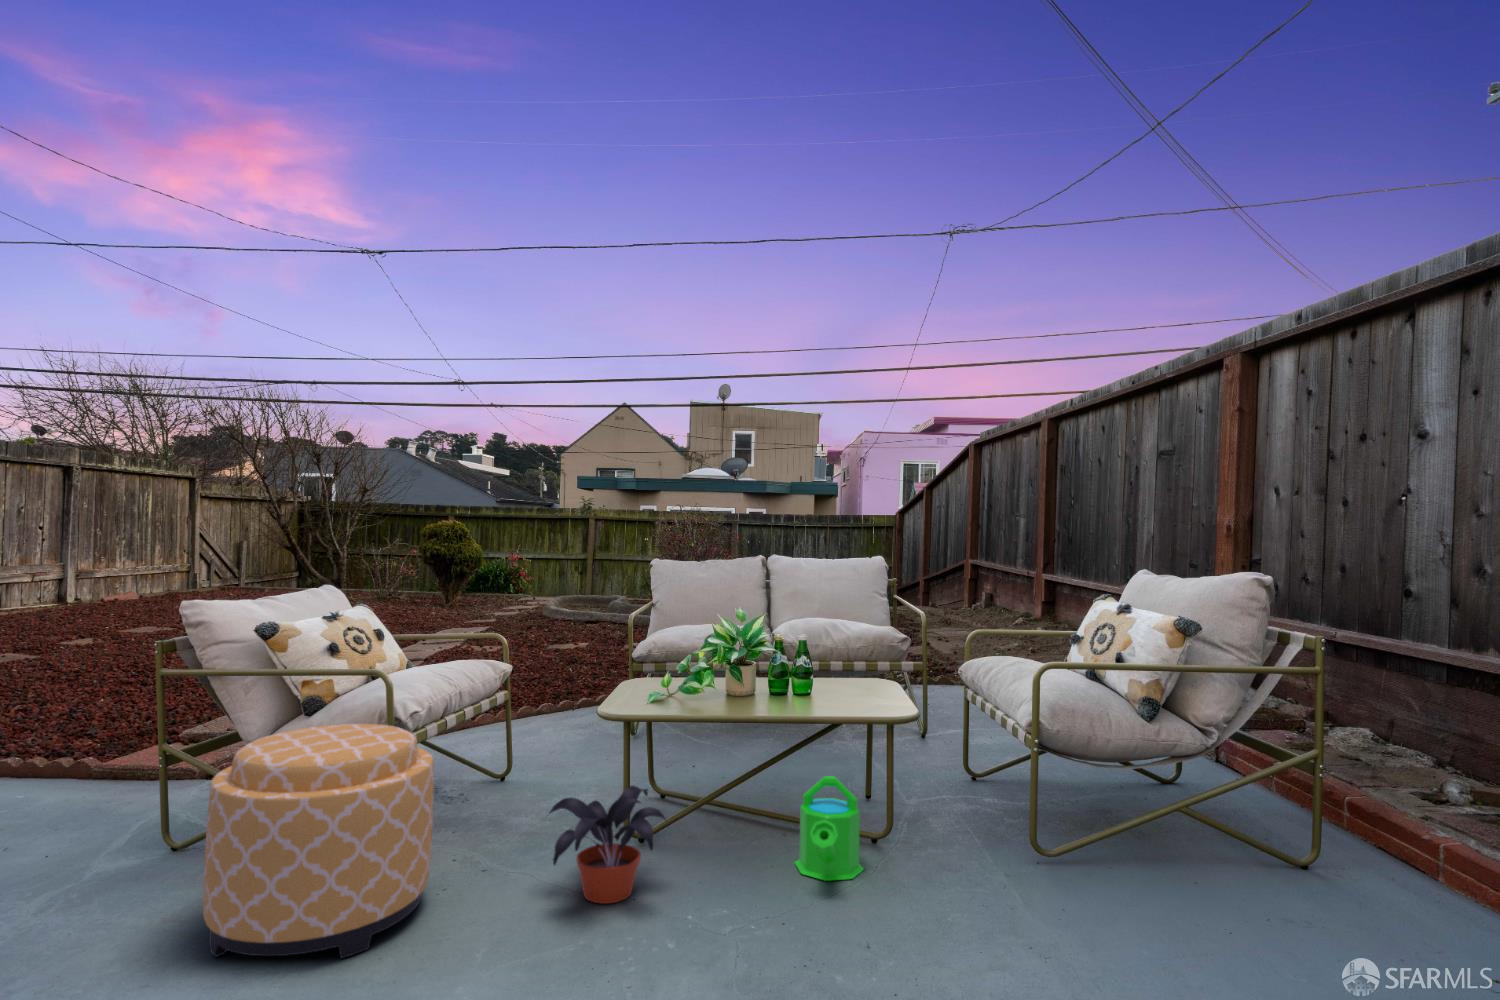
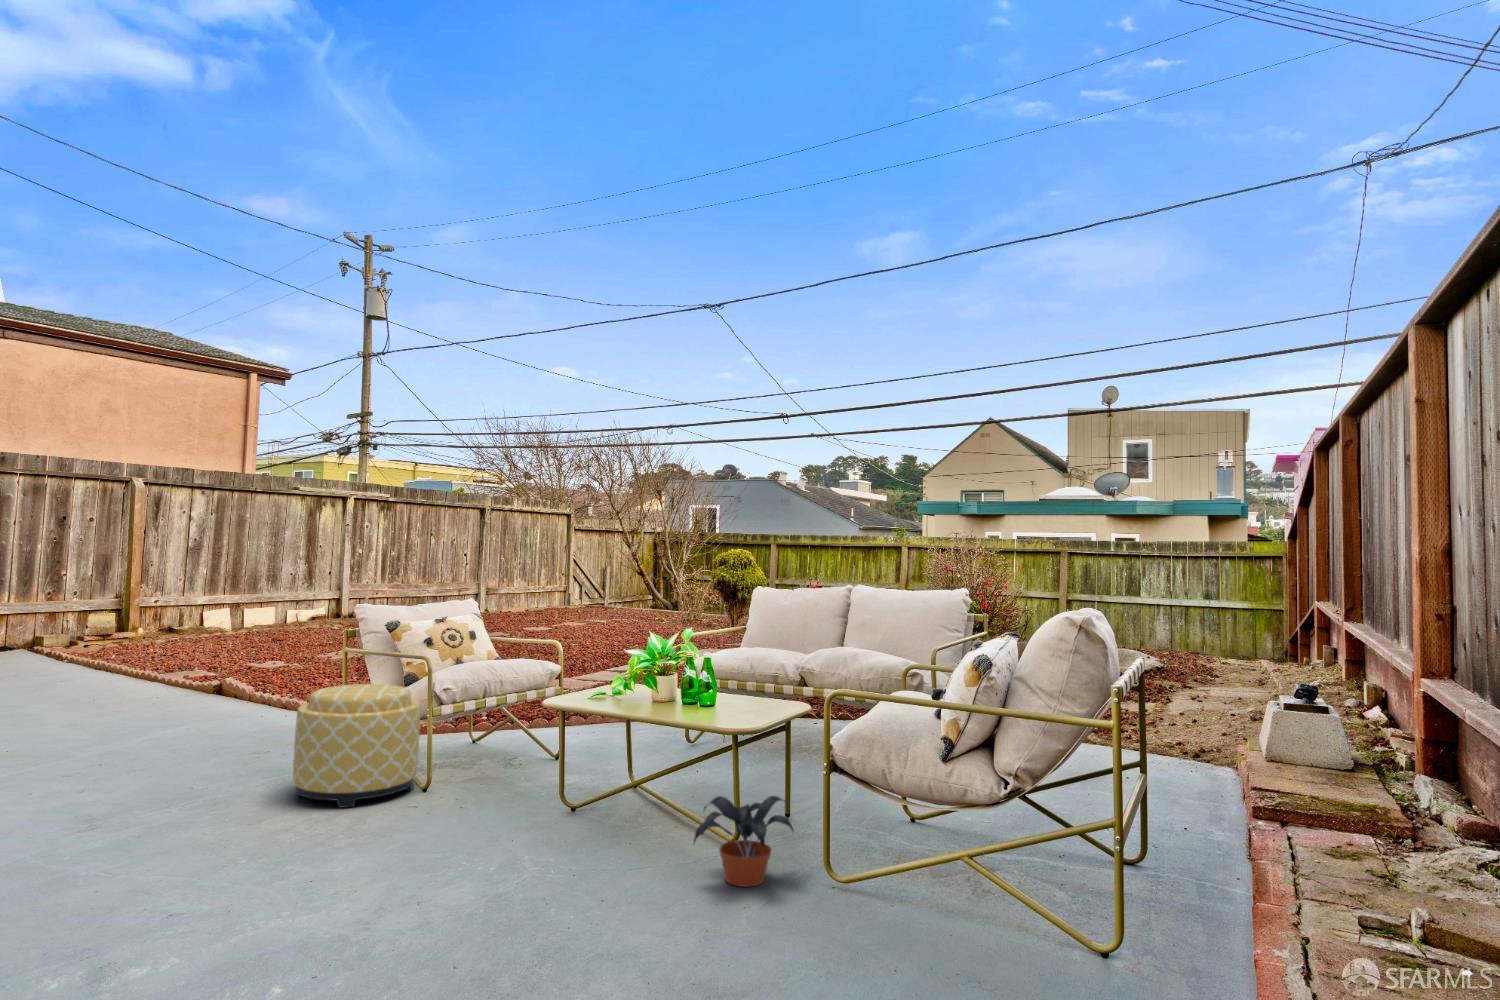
watering can: present [795,776,864,881] -> none [597,755,672,831]
potted plant: present [550,785,667,904] -> present [694,796,793,887]

